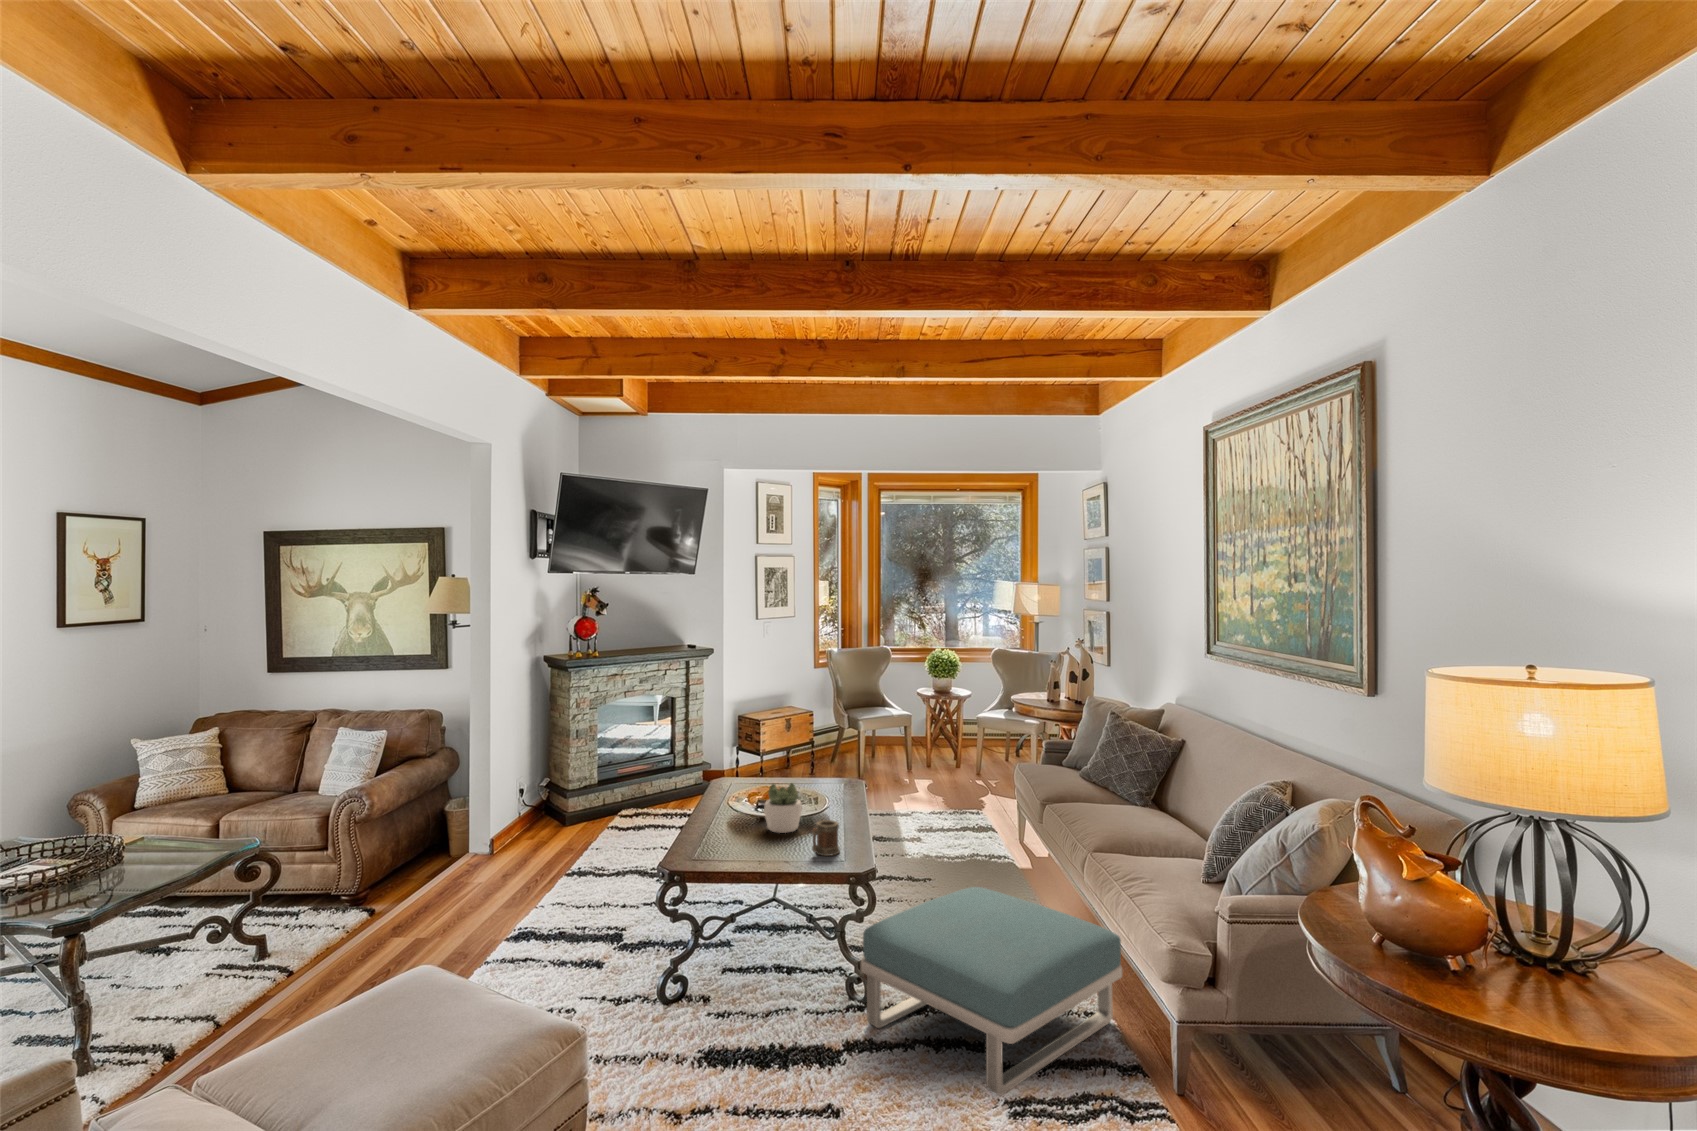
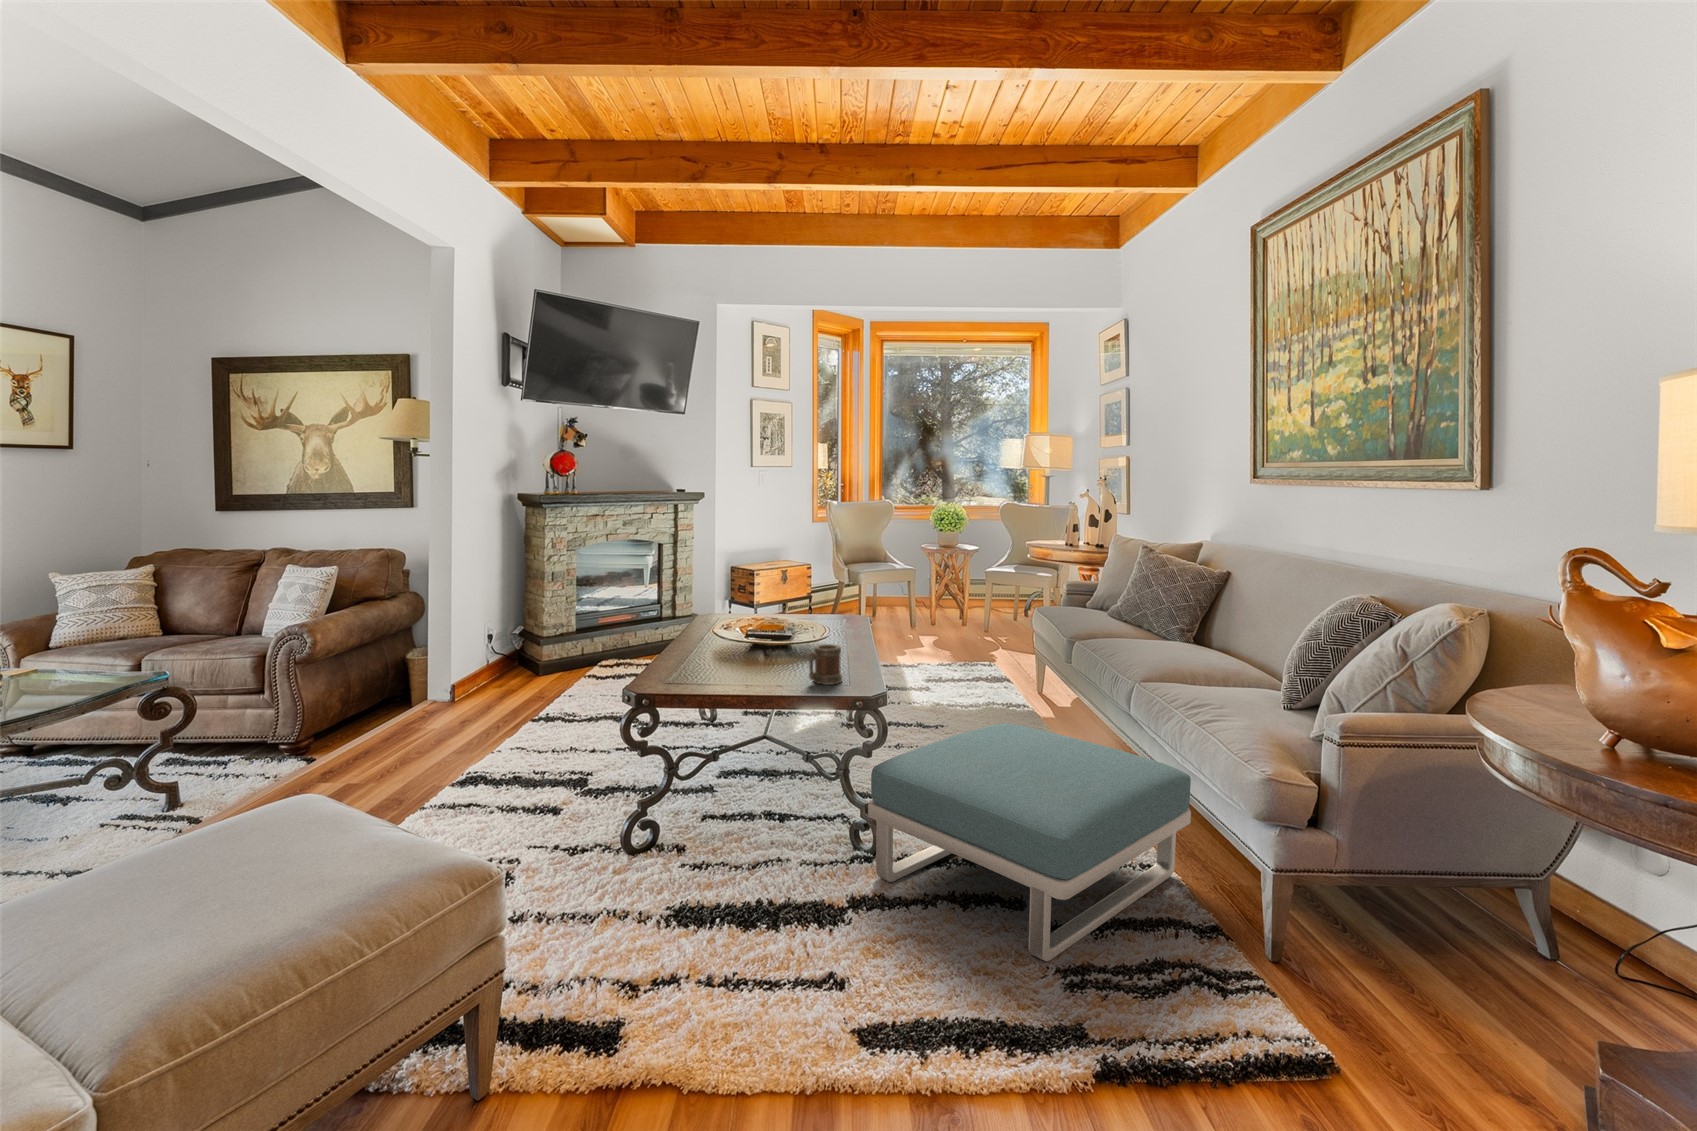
succulent plant: present [764,783,802,833] -> none [752,607,797,663]

